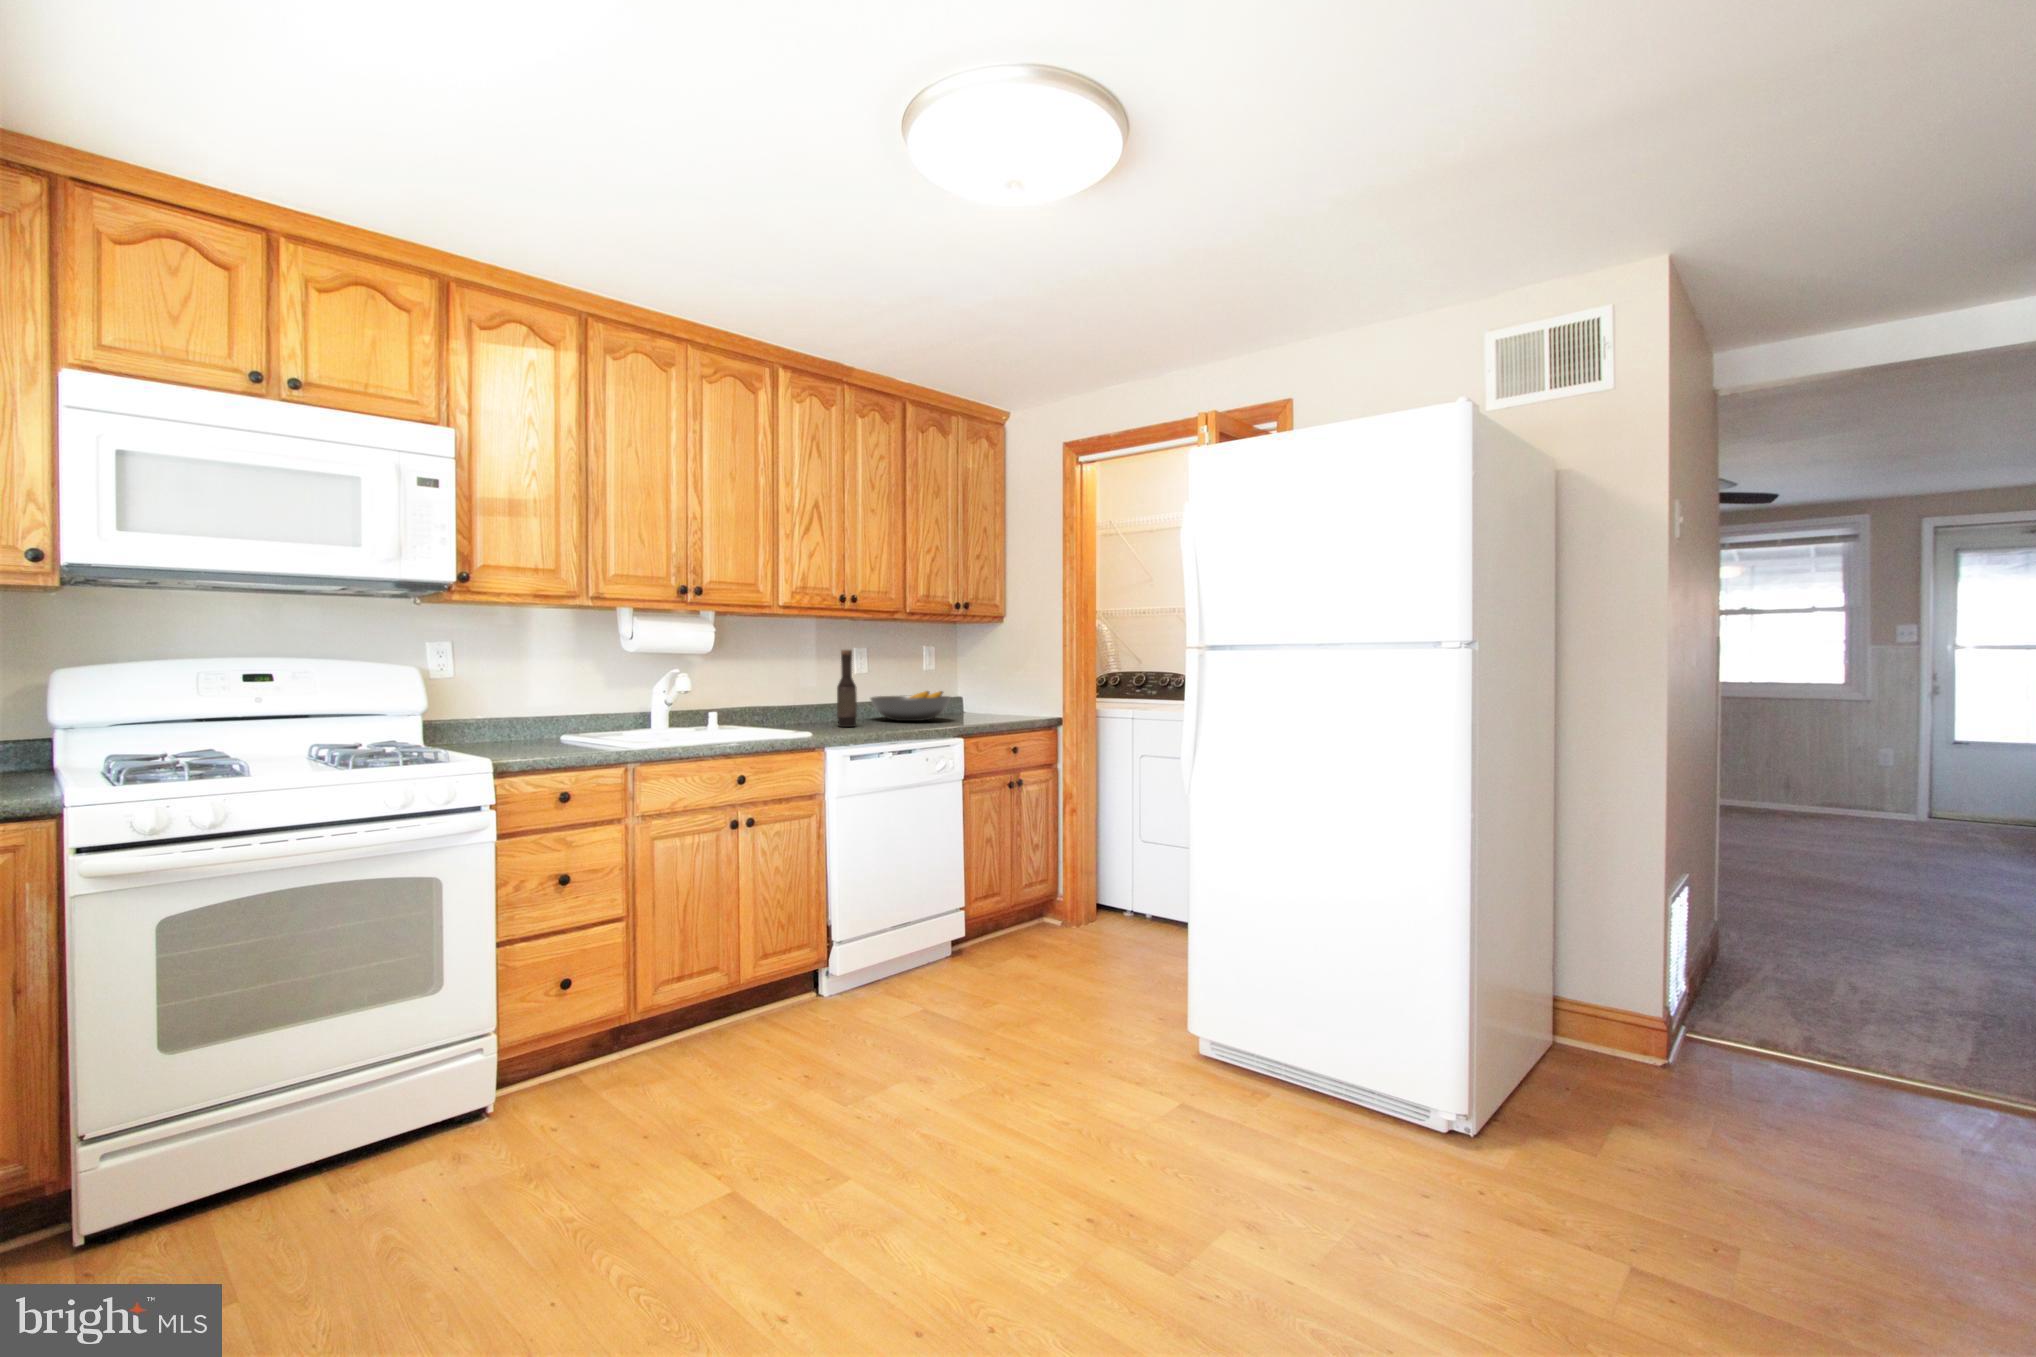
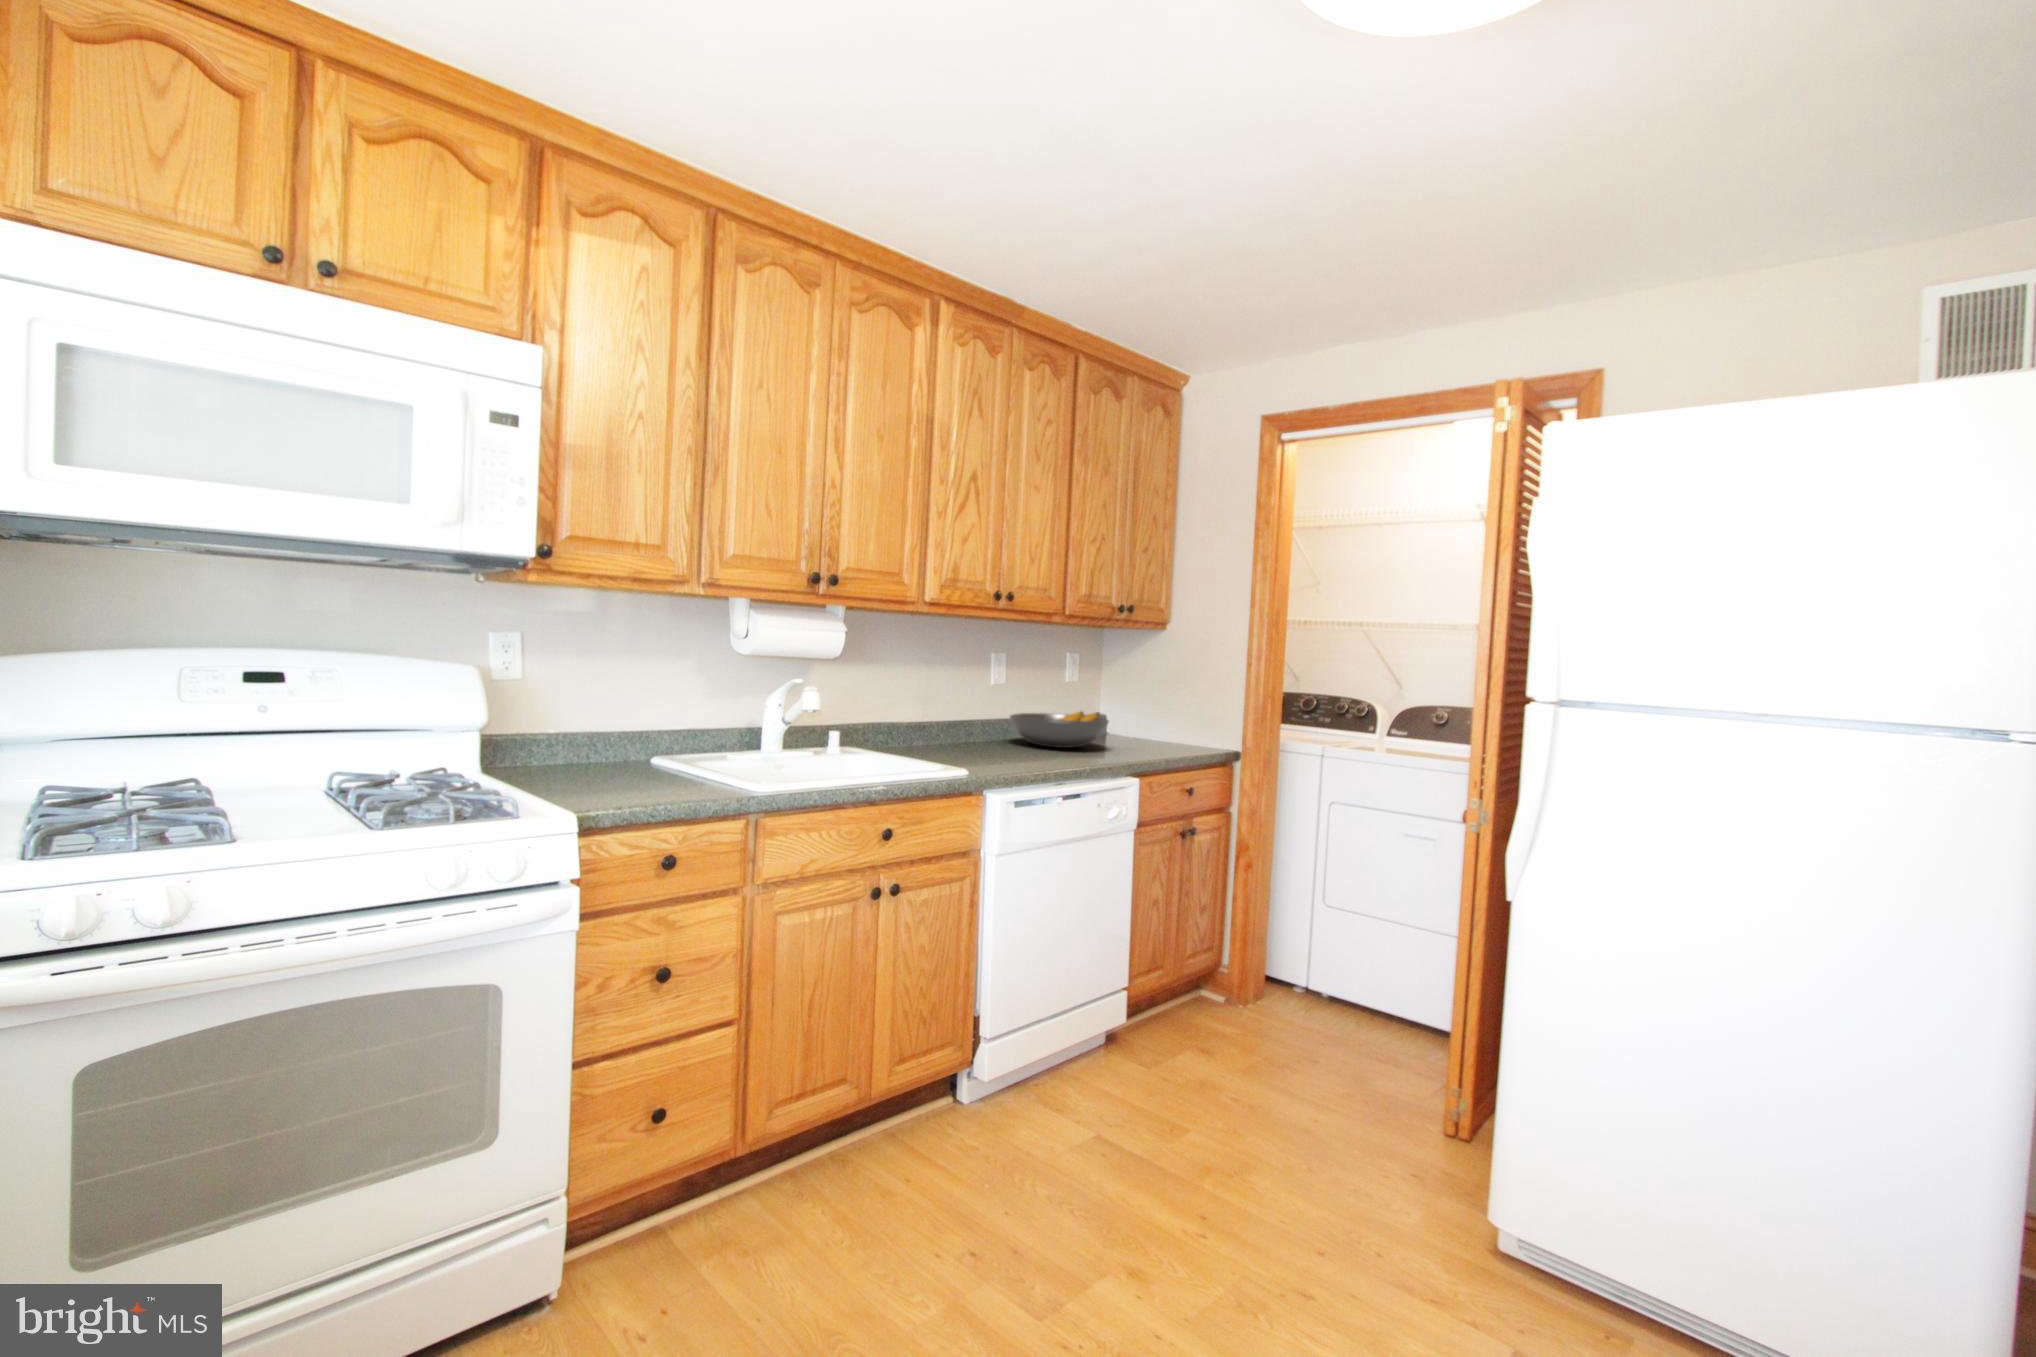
bottle: present [837,650,857,727] -> none [980,659,1005,756]

